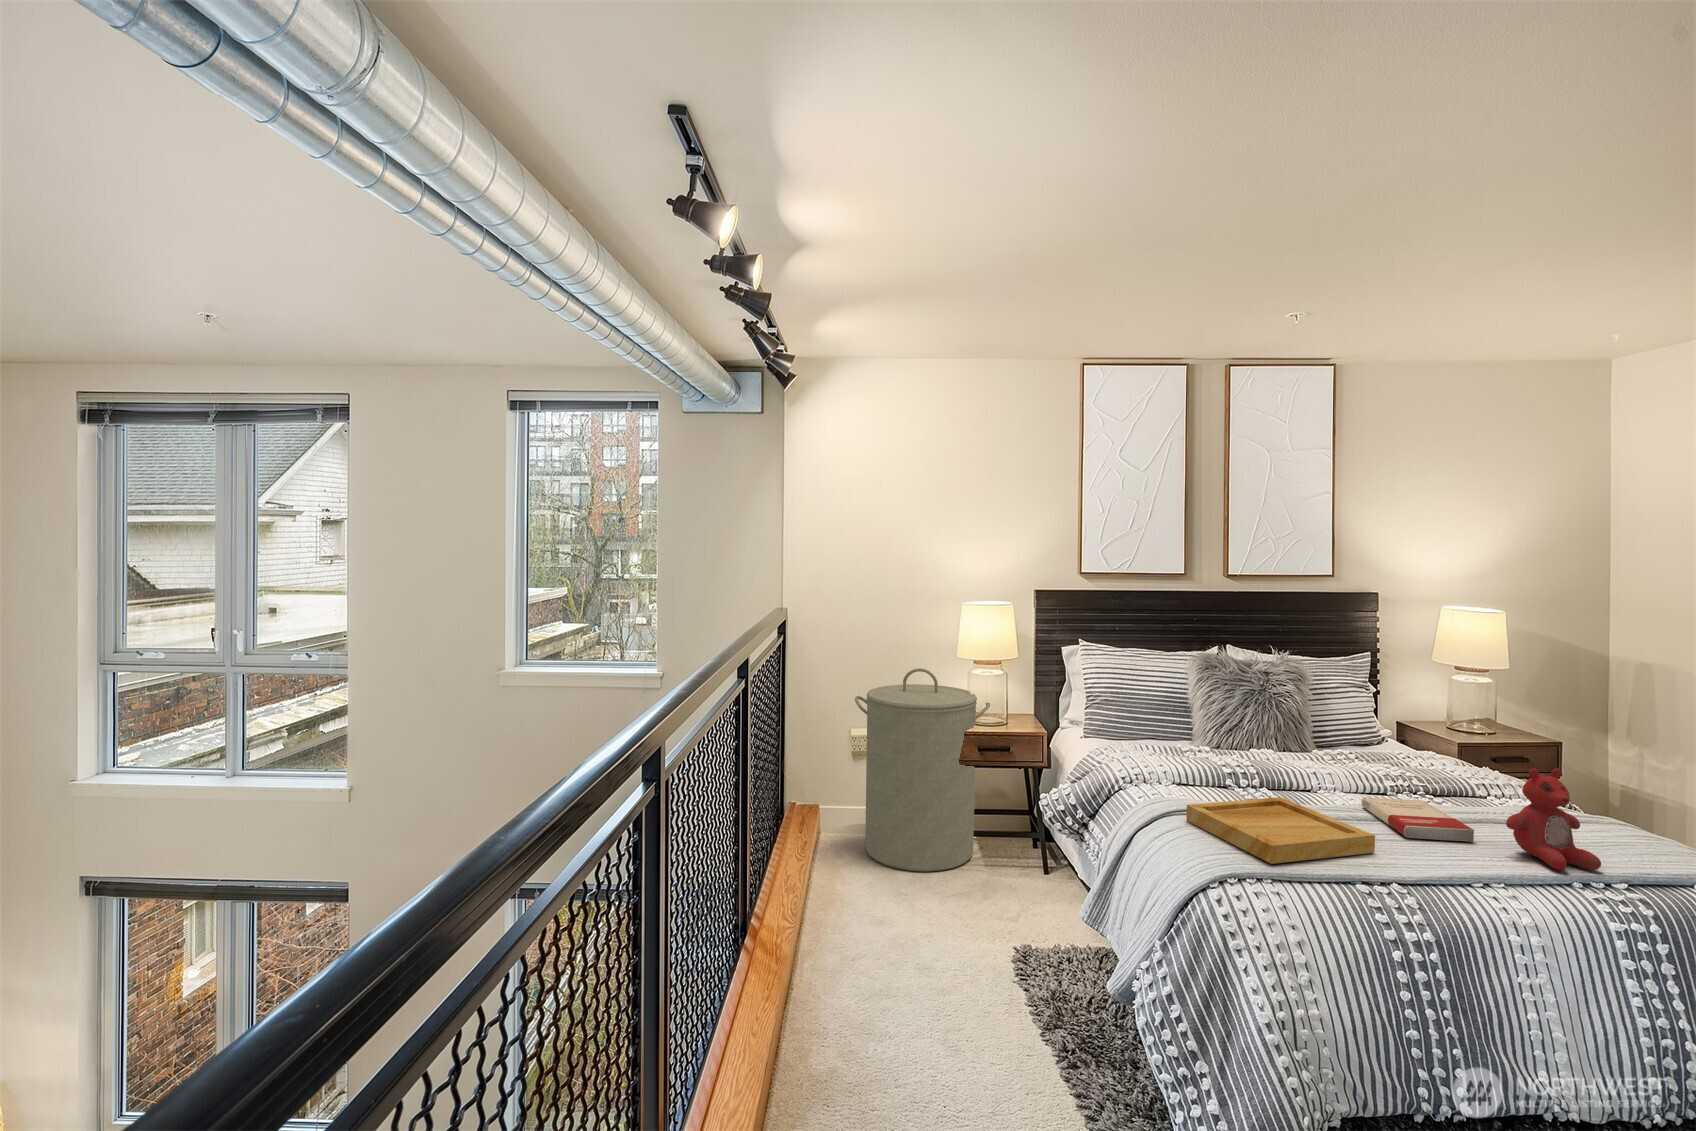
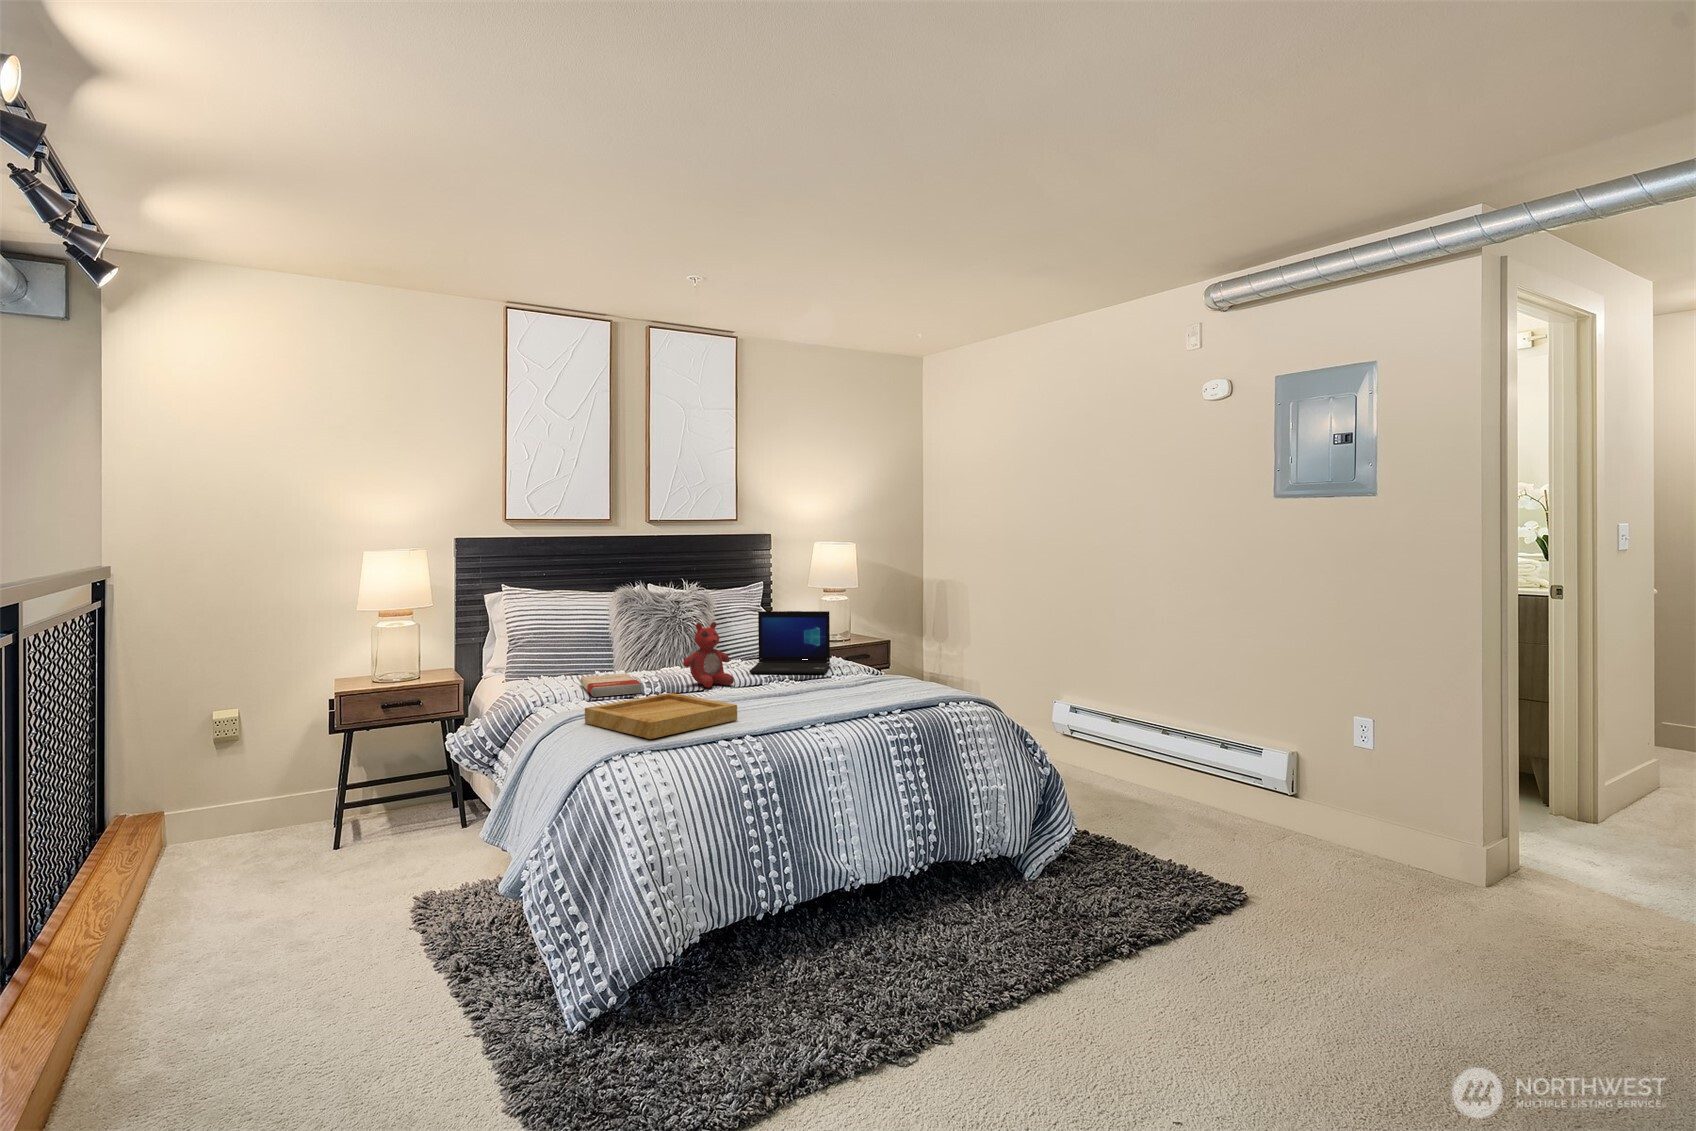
laundry hamper: present [855,668,990,872] -> none [212,625,396,859]
laptop: none [1365,699,1479,790] -> present [749,611,830,674]
stuffed bear: present [1506,768,1601,870] -> present [683,622,734,688]
book: present [1361,797,1474,842] -> present [580,674,642,697]

